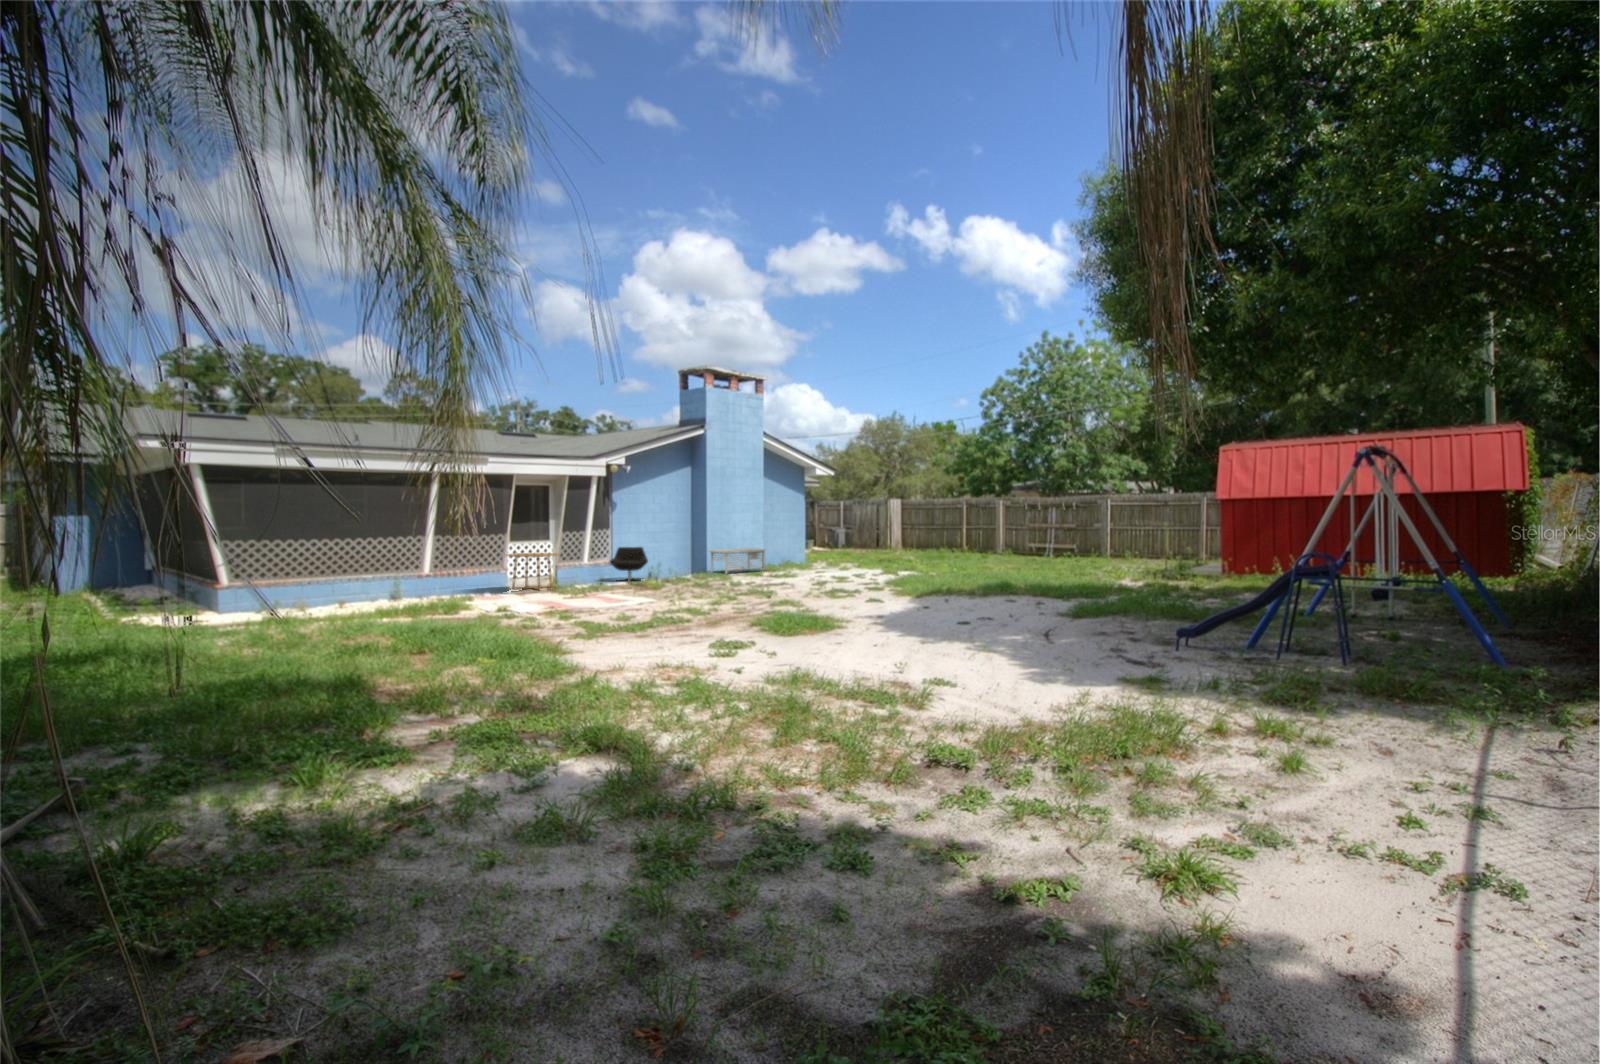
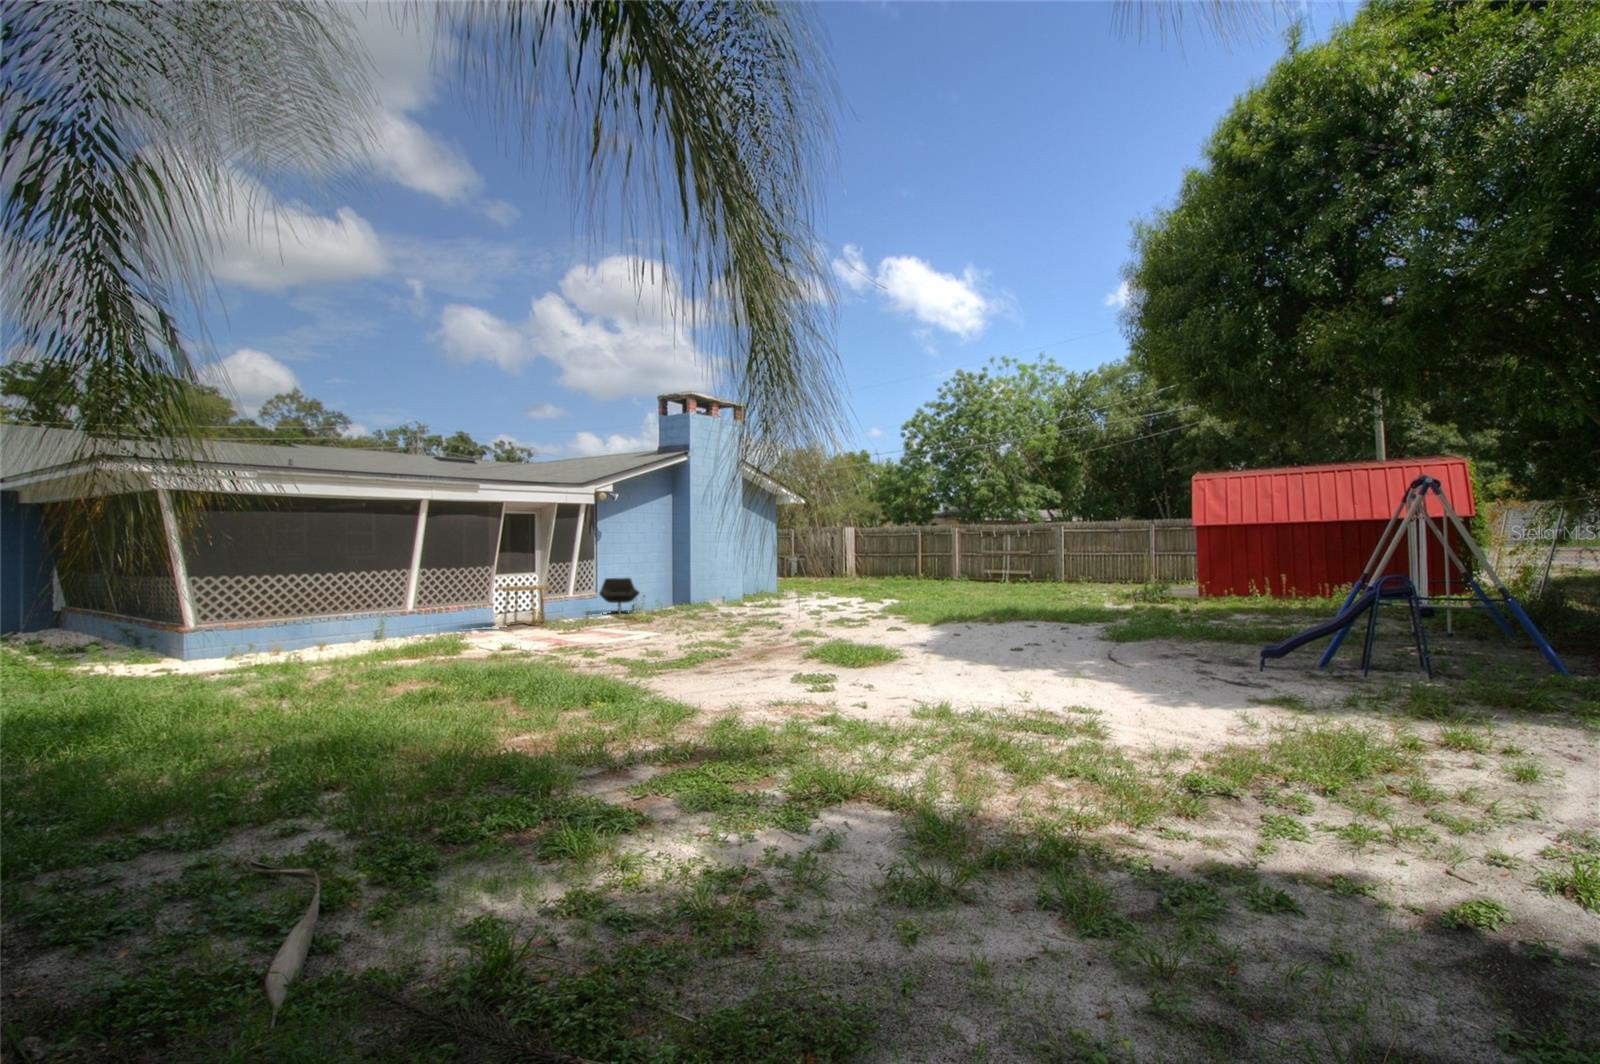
storage bench: present [709,548,765,574] -> none [692,578,749,605]

